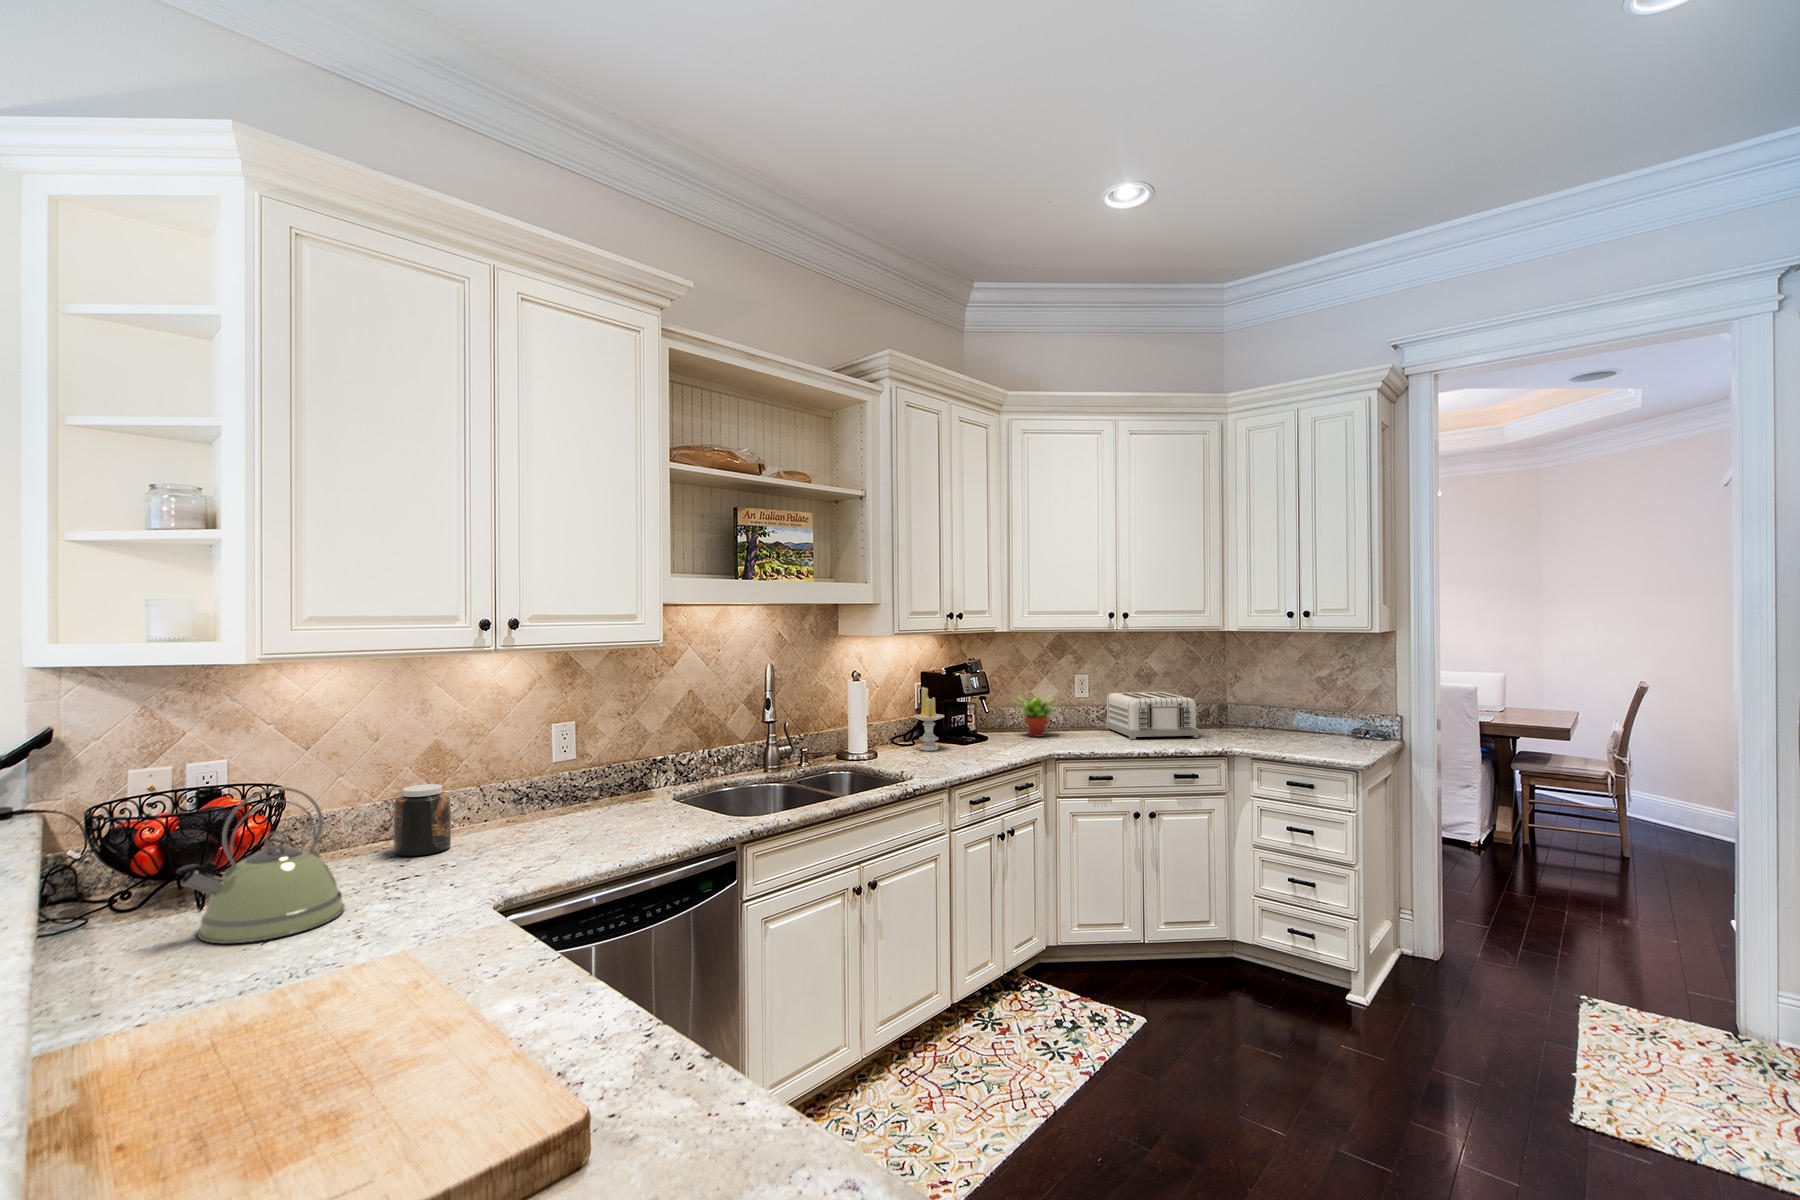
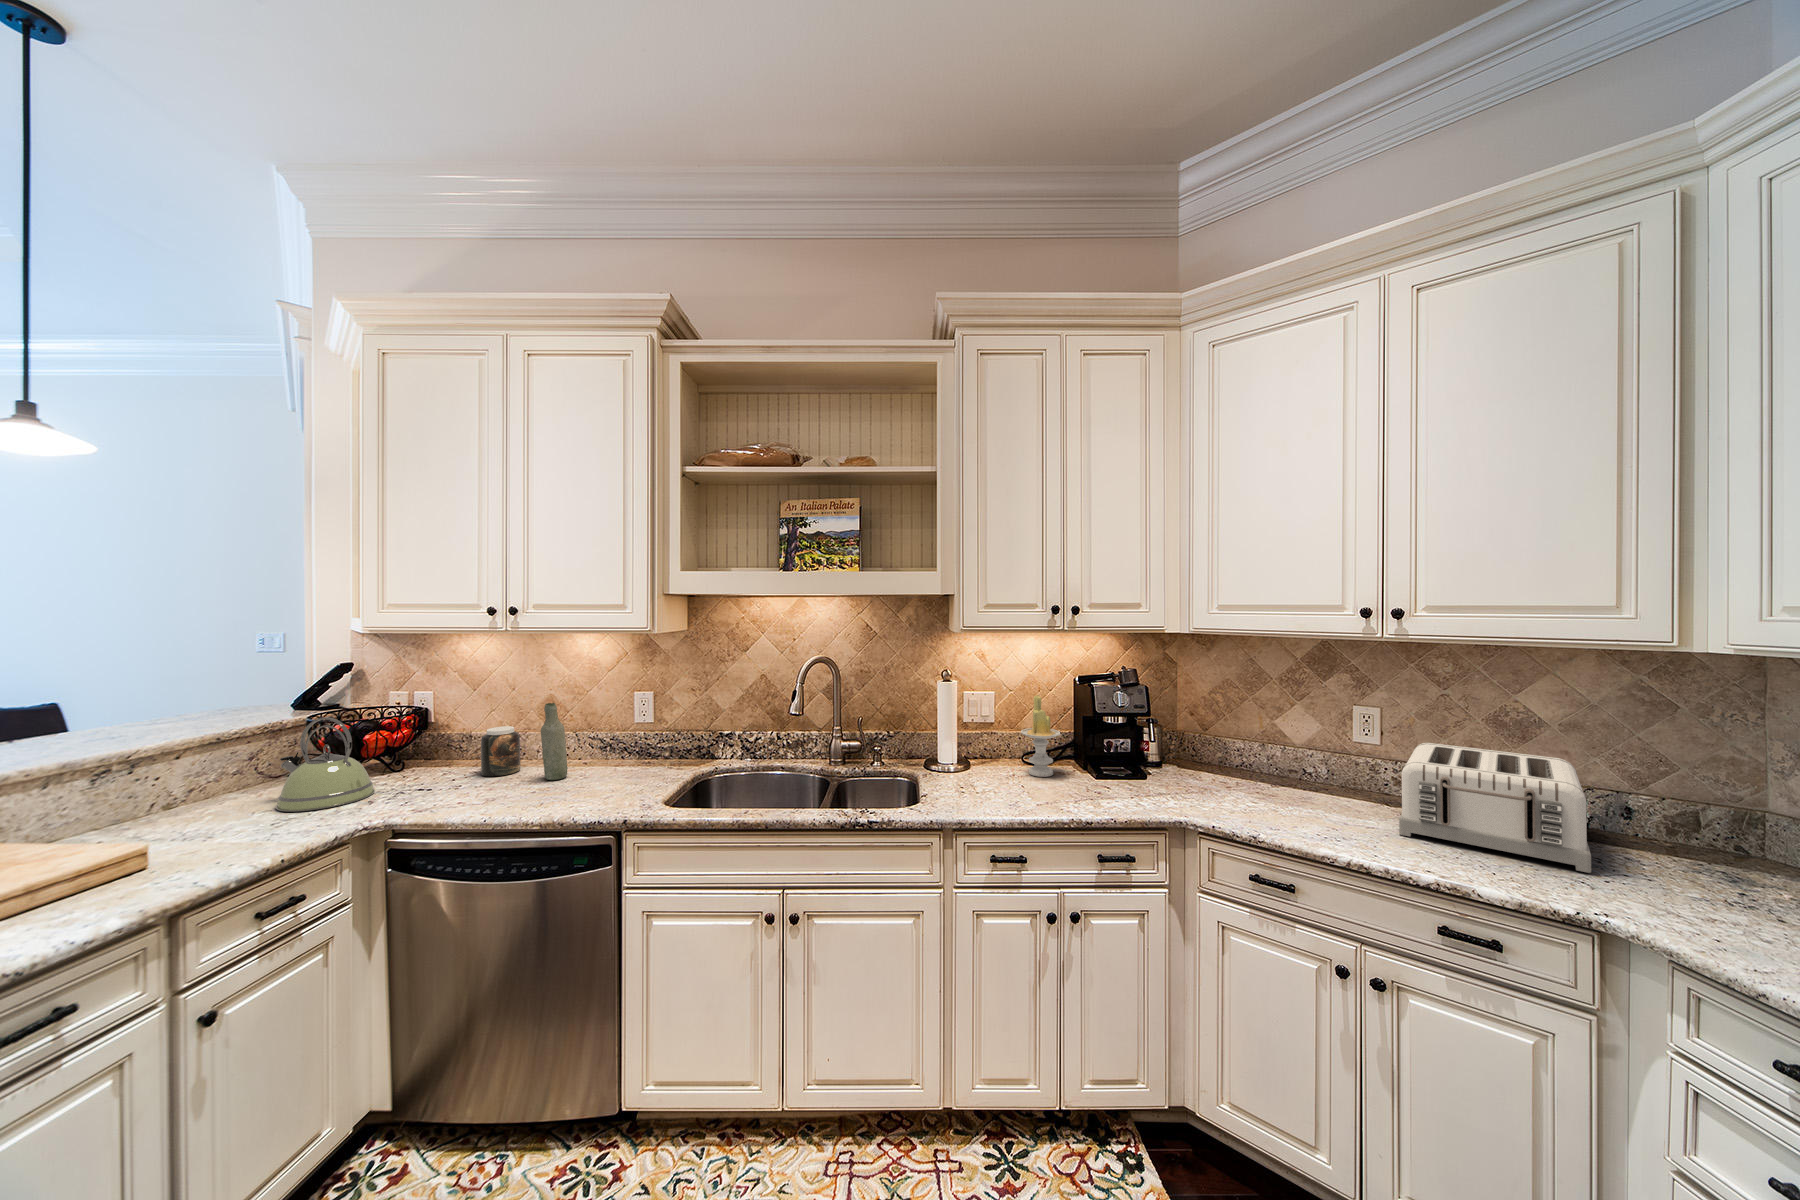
succulent plant: present [1016,697,1054,737] -> none [1203,722,1285,790]
bottle: none [518,737,548,837] -> present [541,703,567,780]

